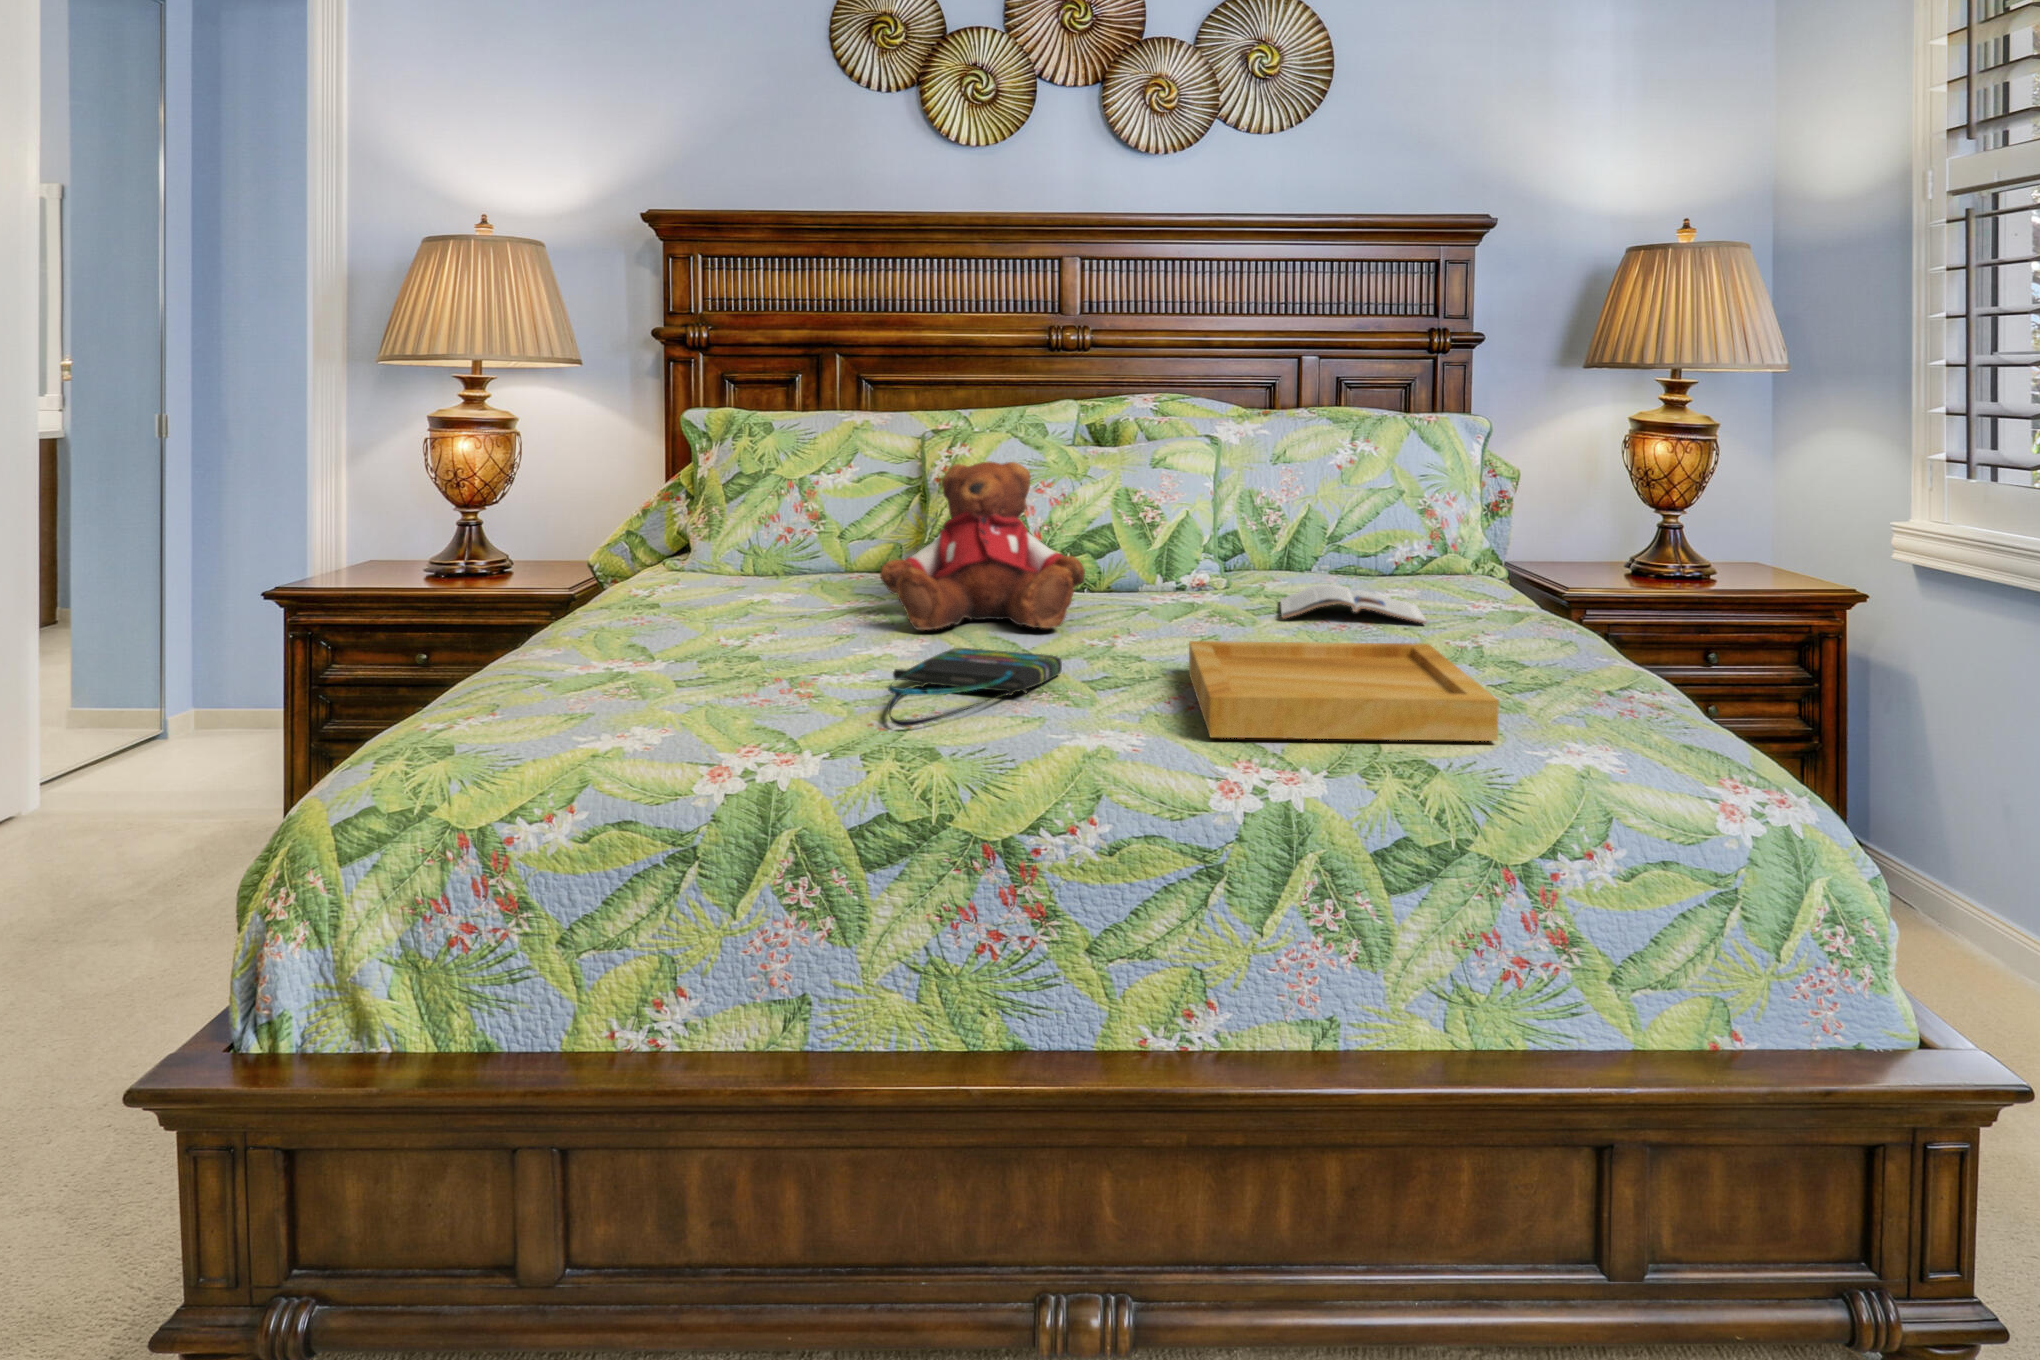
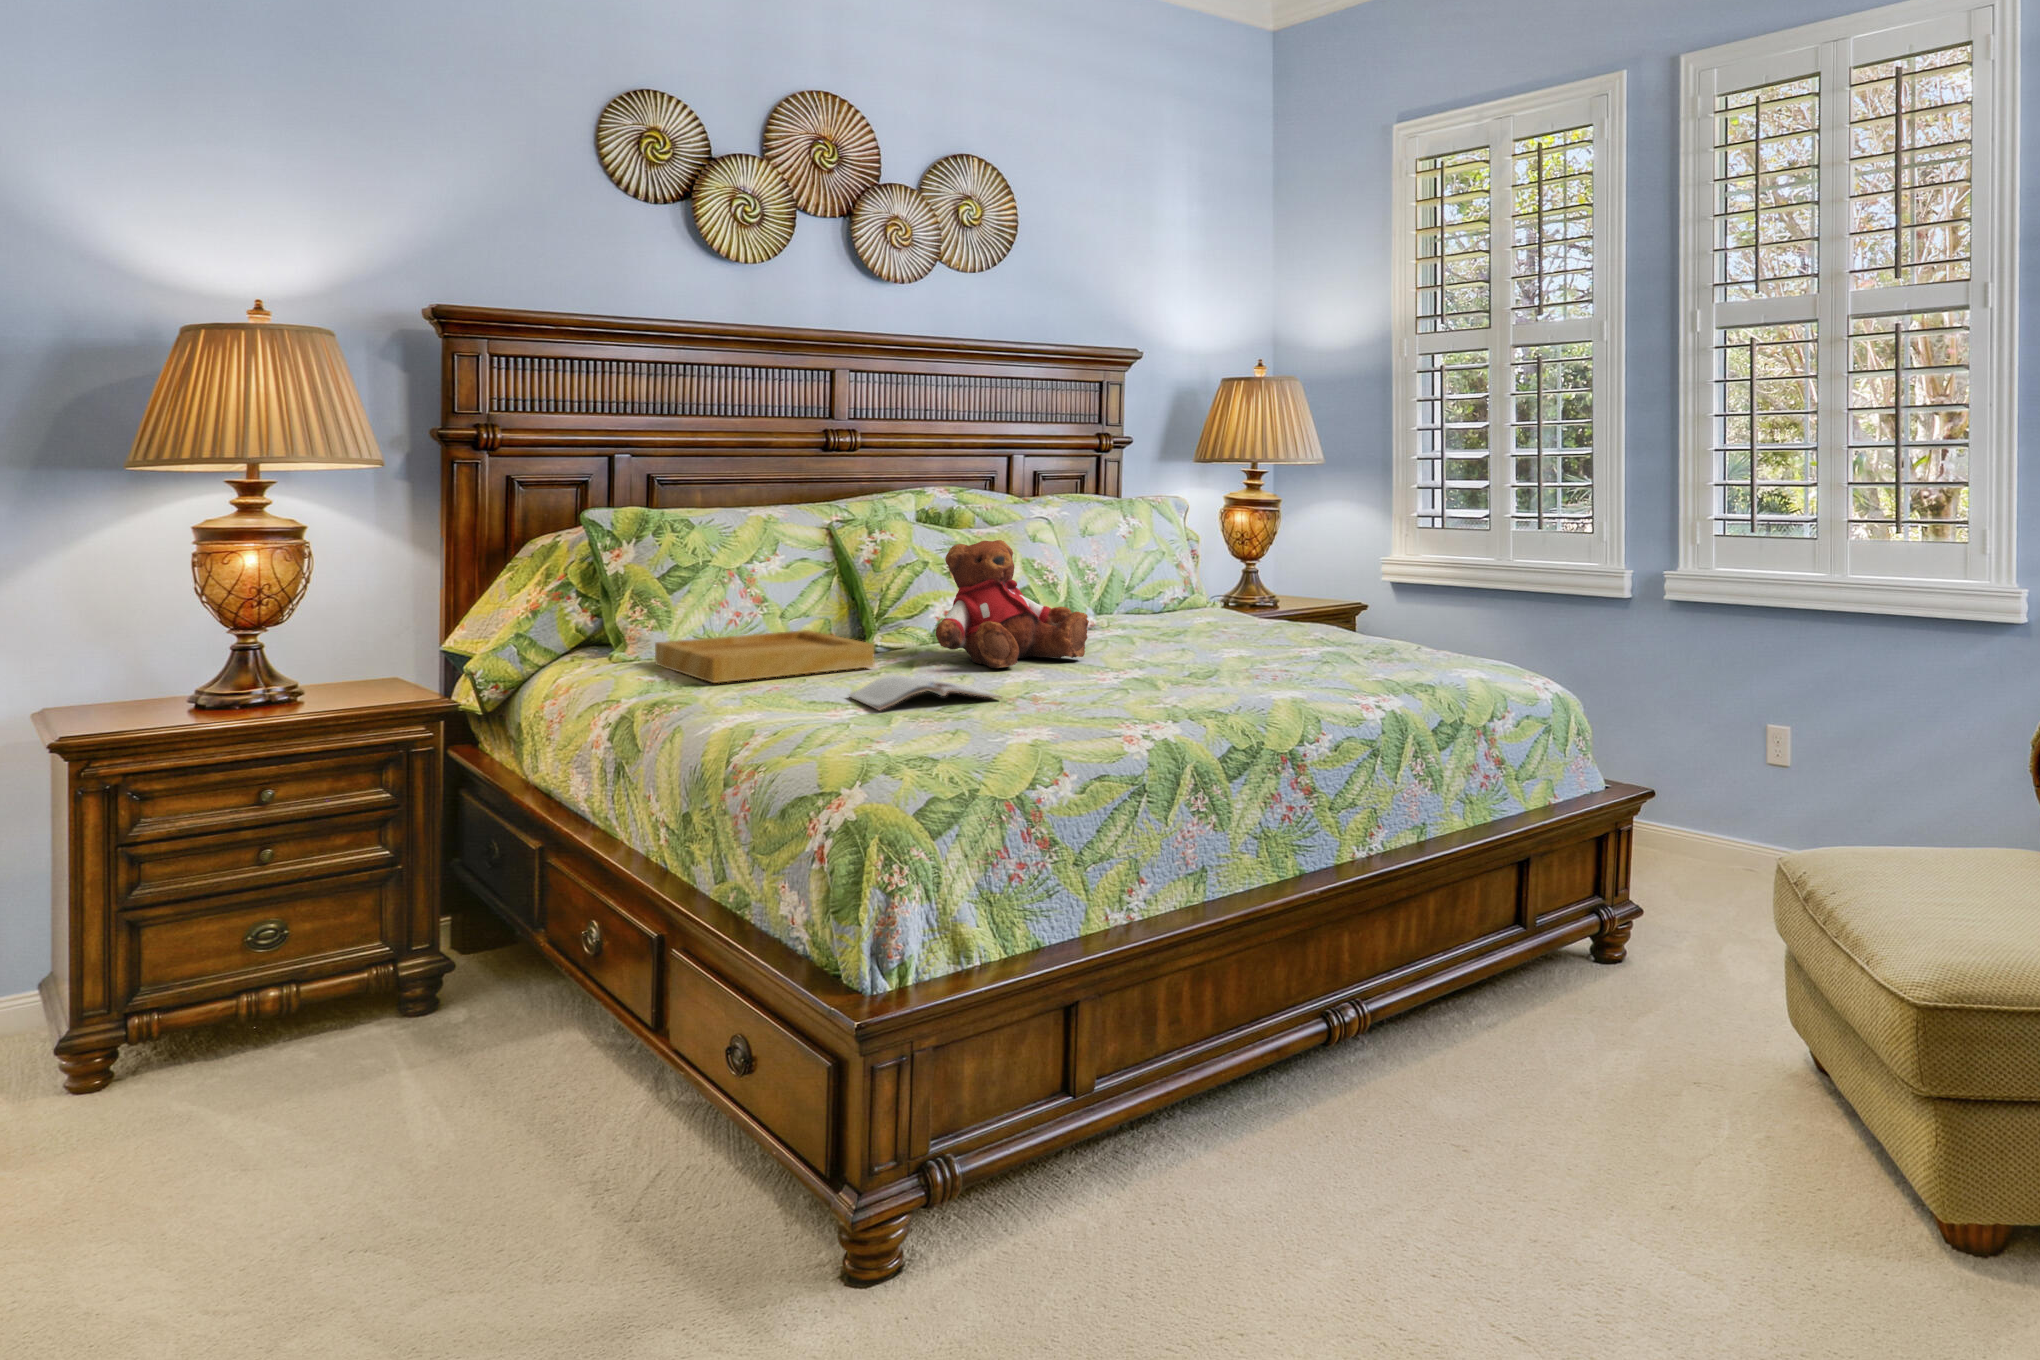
magazine: present [1281,584,1427,623] -> present [849,675,1002,711]
tray: present [1189,641,1499,741] -> present [655,630,875,683]
tote bag: present [888,648,1062,727] -> none [1082,664,1192,706]

